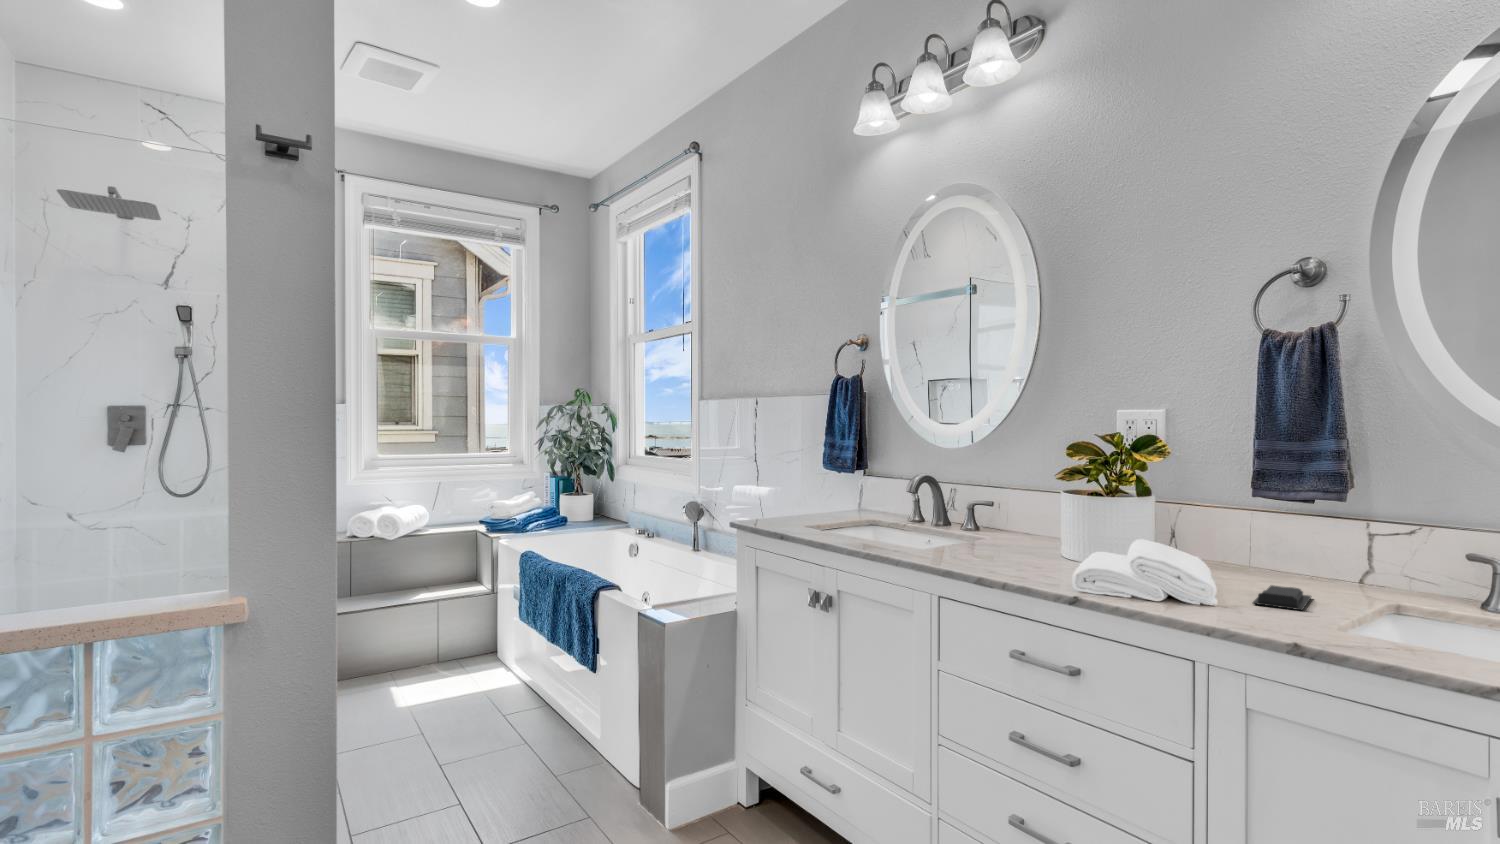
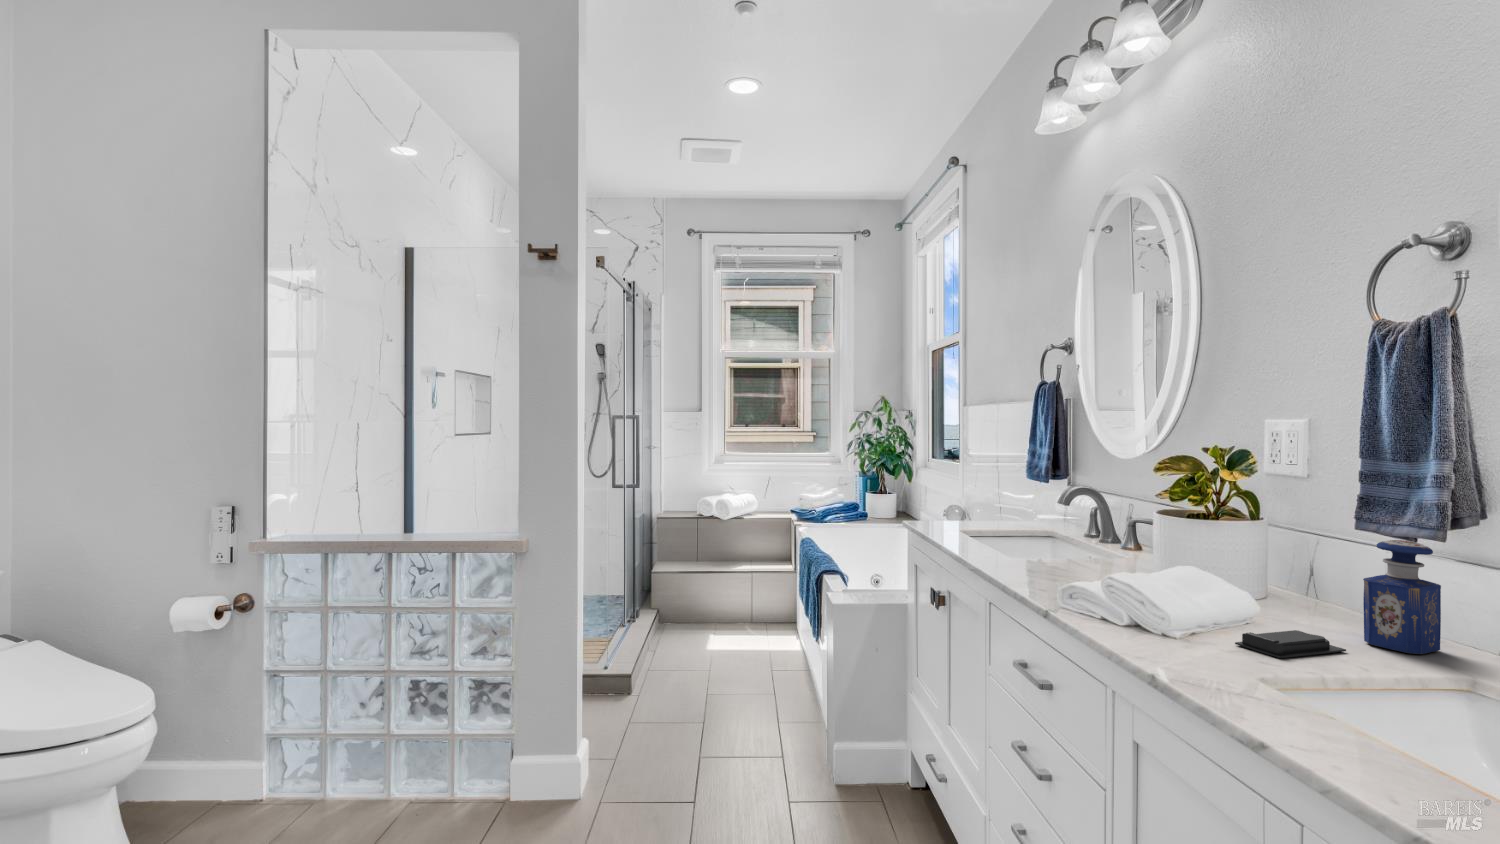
perfume bottle: none [1295,504,1344,592] -> present [1363,540,1441,654]

